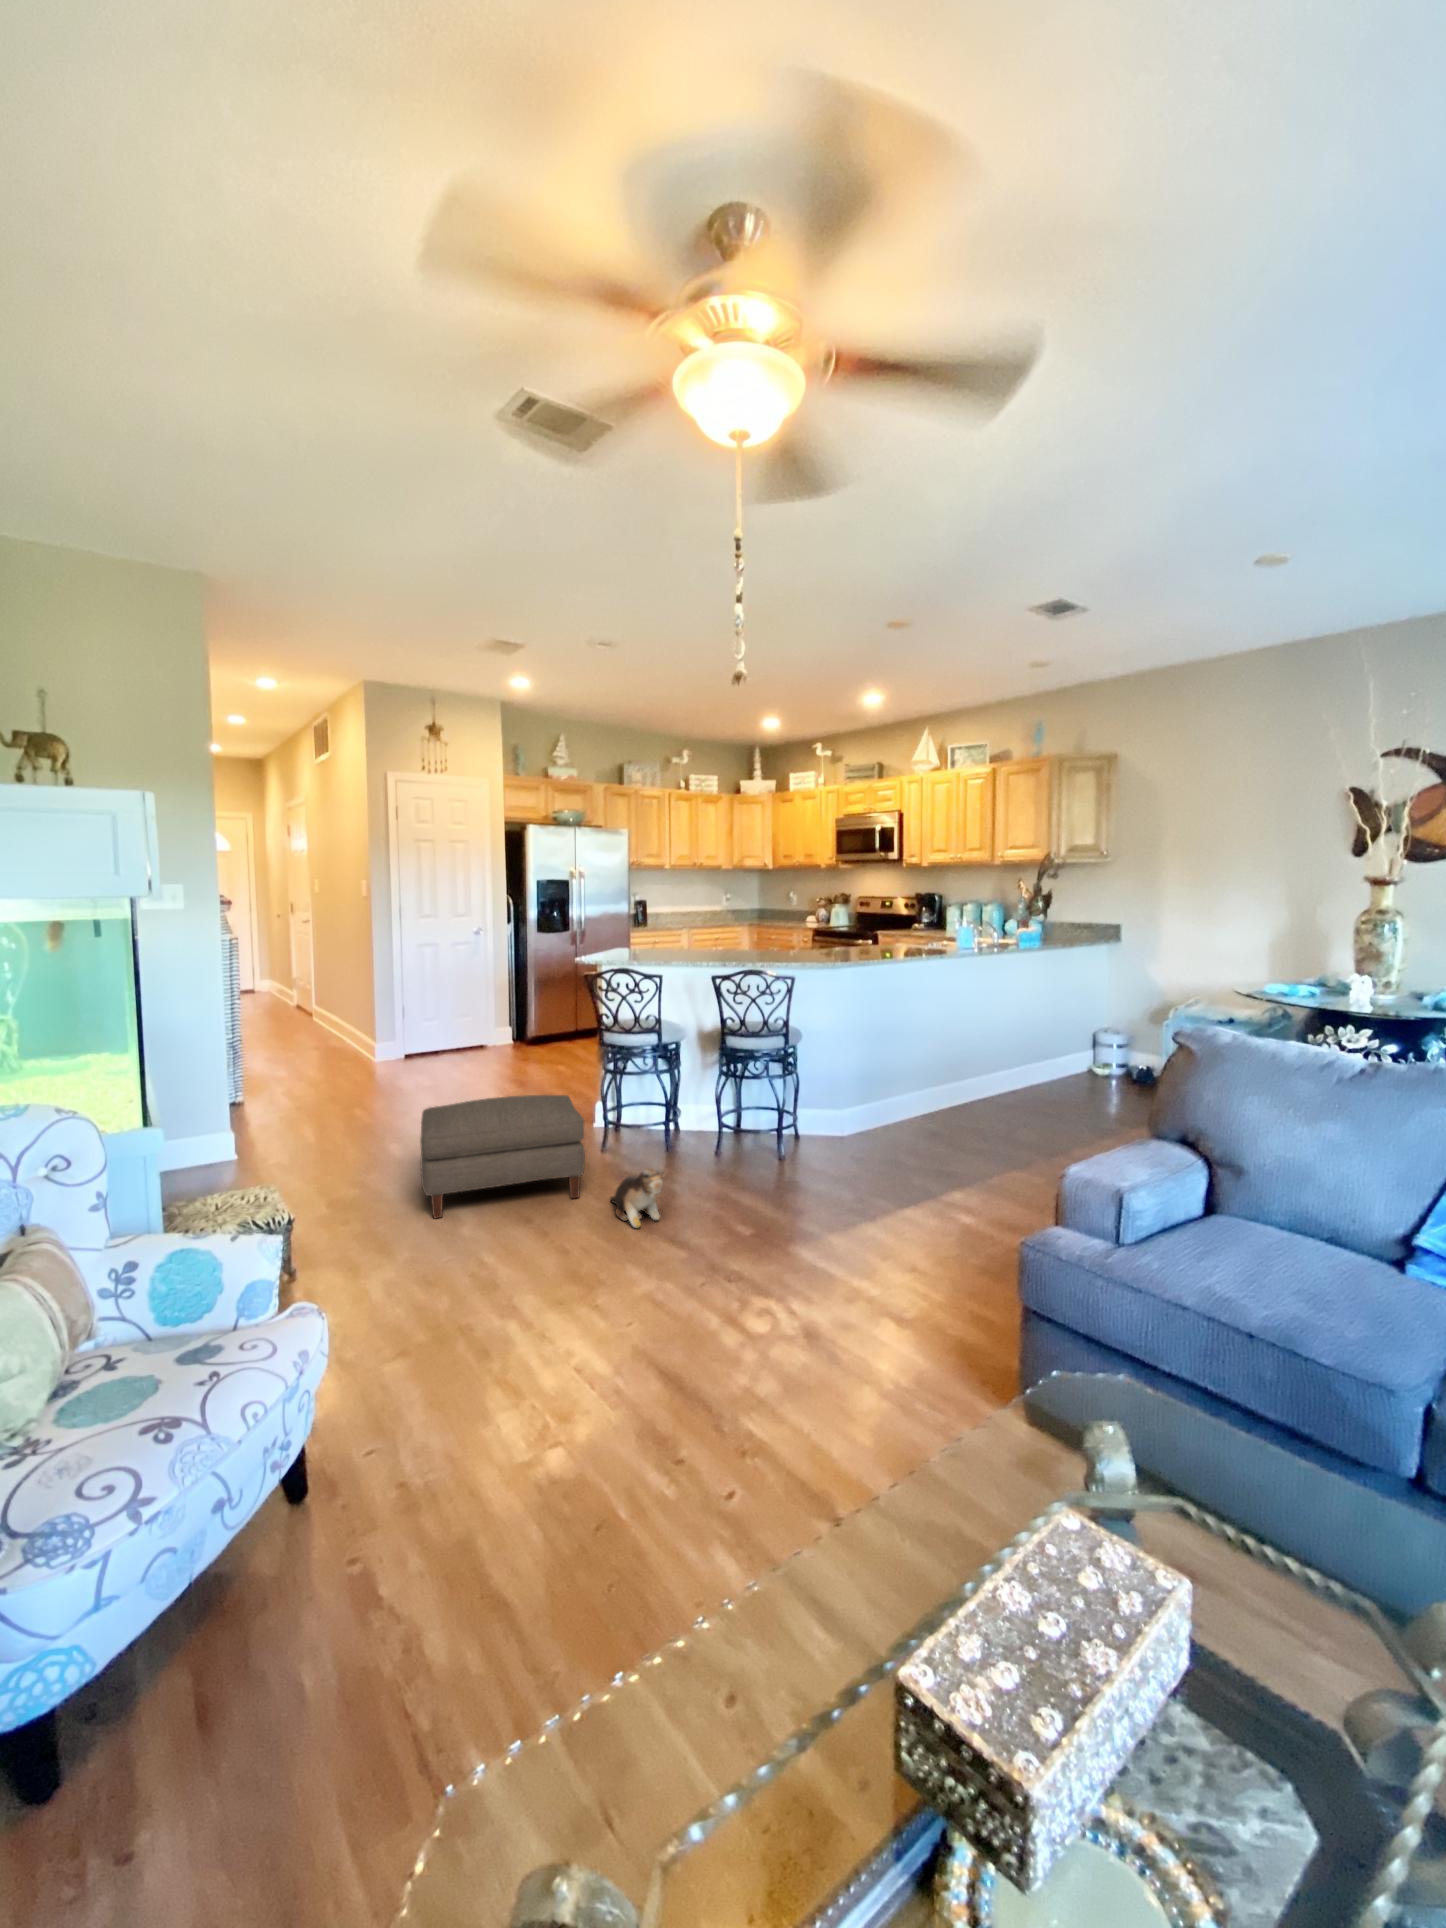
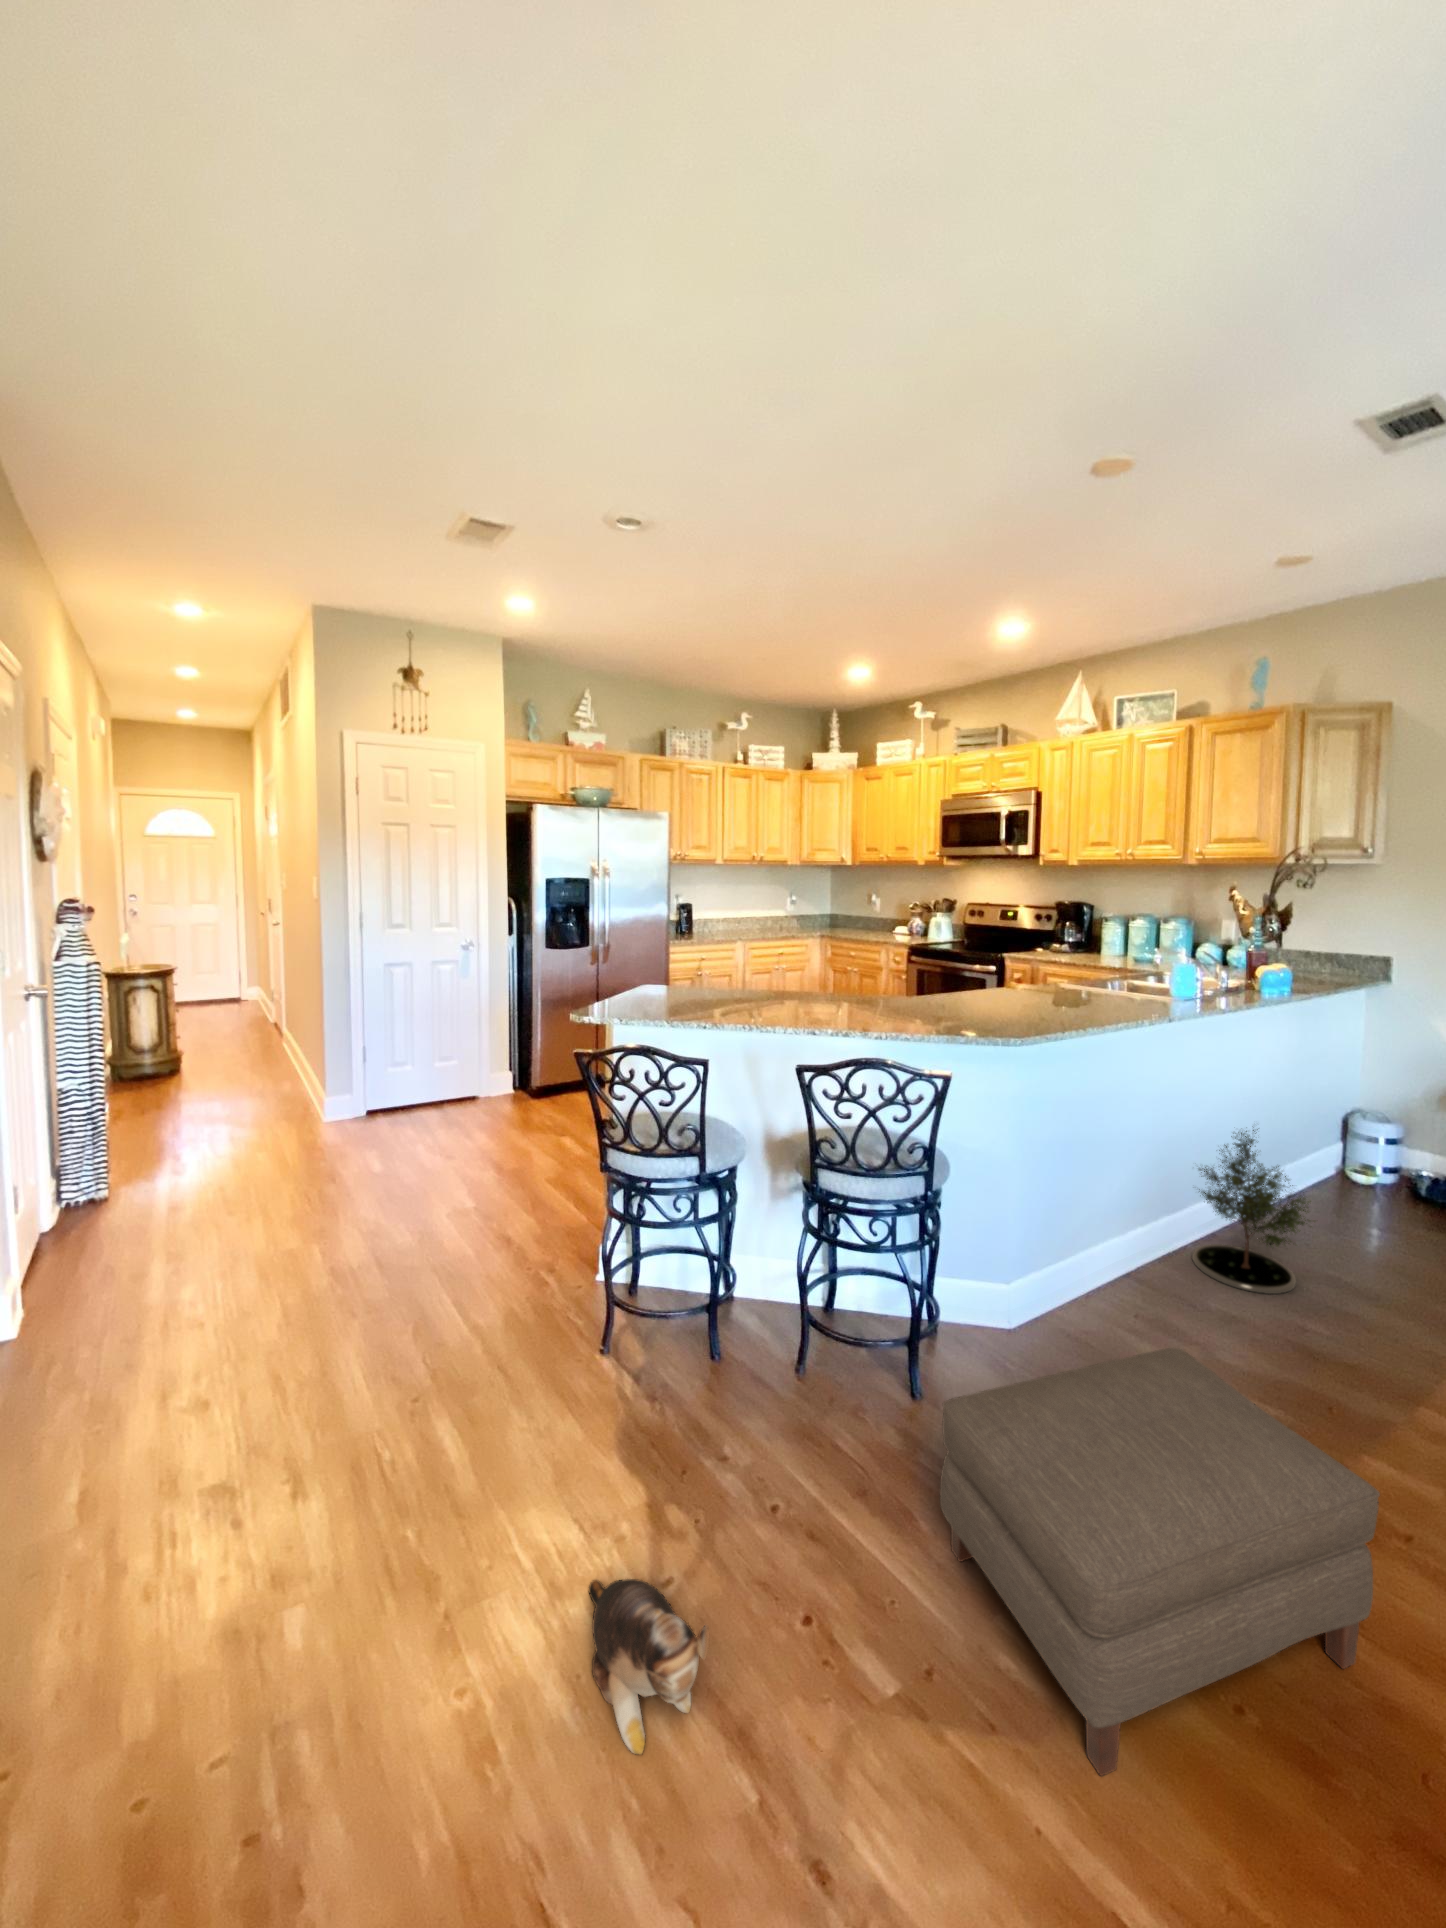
potted tree: none [963,1014,1028,1116] -> present [1192,1129,1311,1294]
ottoman: present [420,1095,585,1219] -> present [940,1348,1380,1776]

